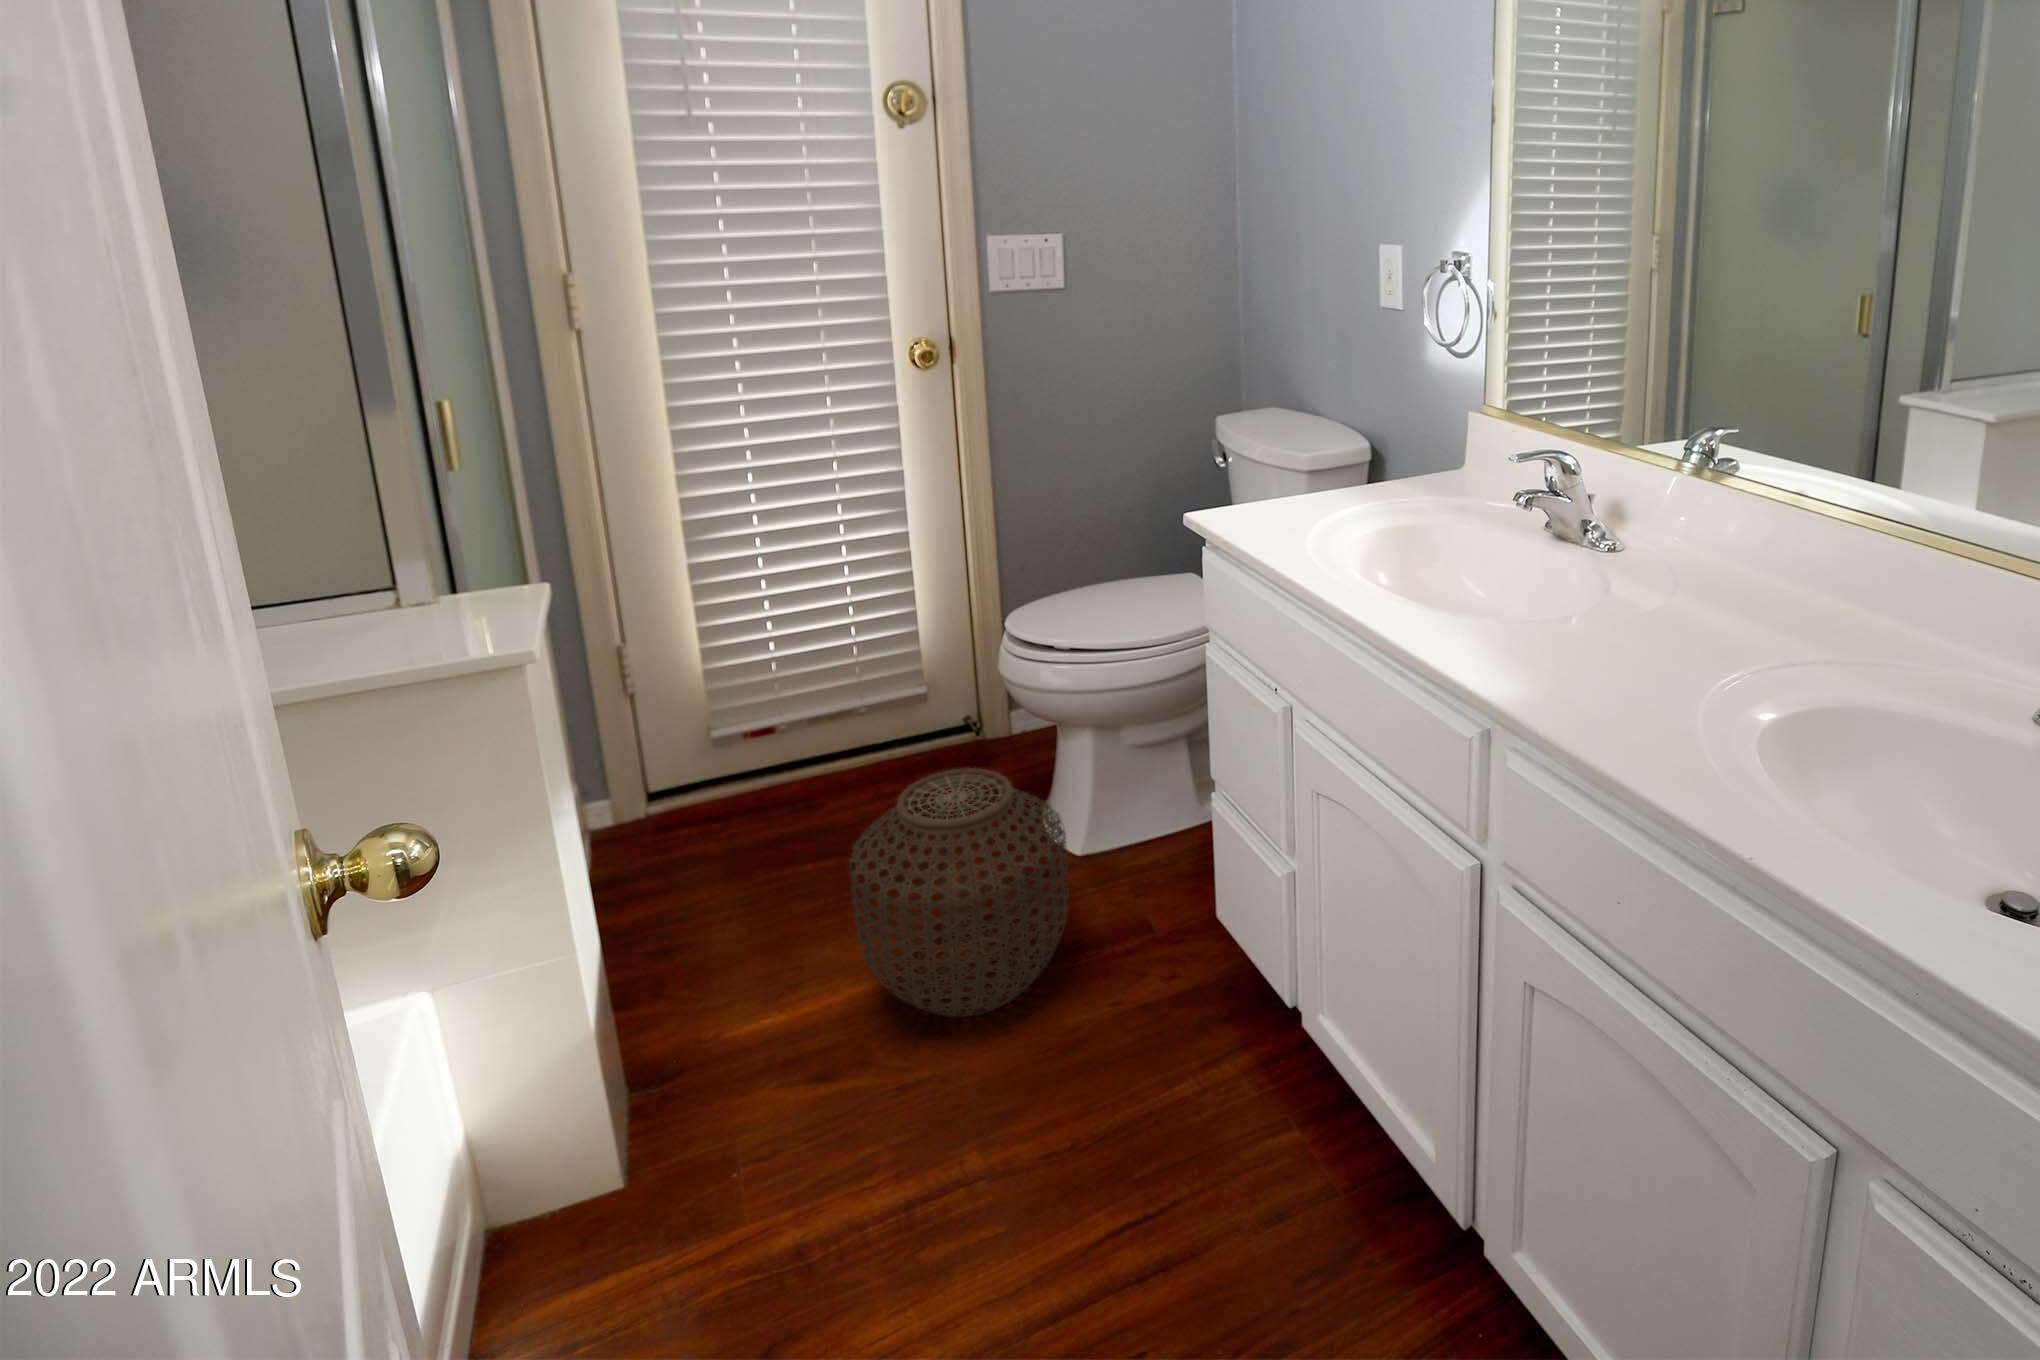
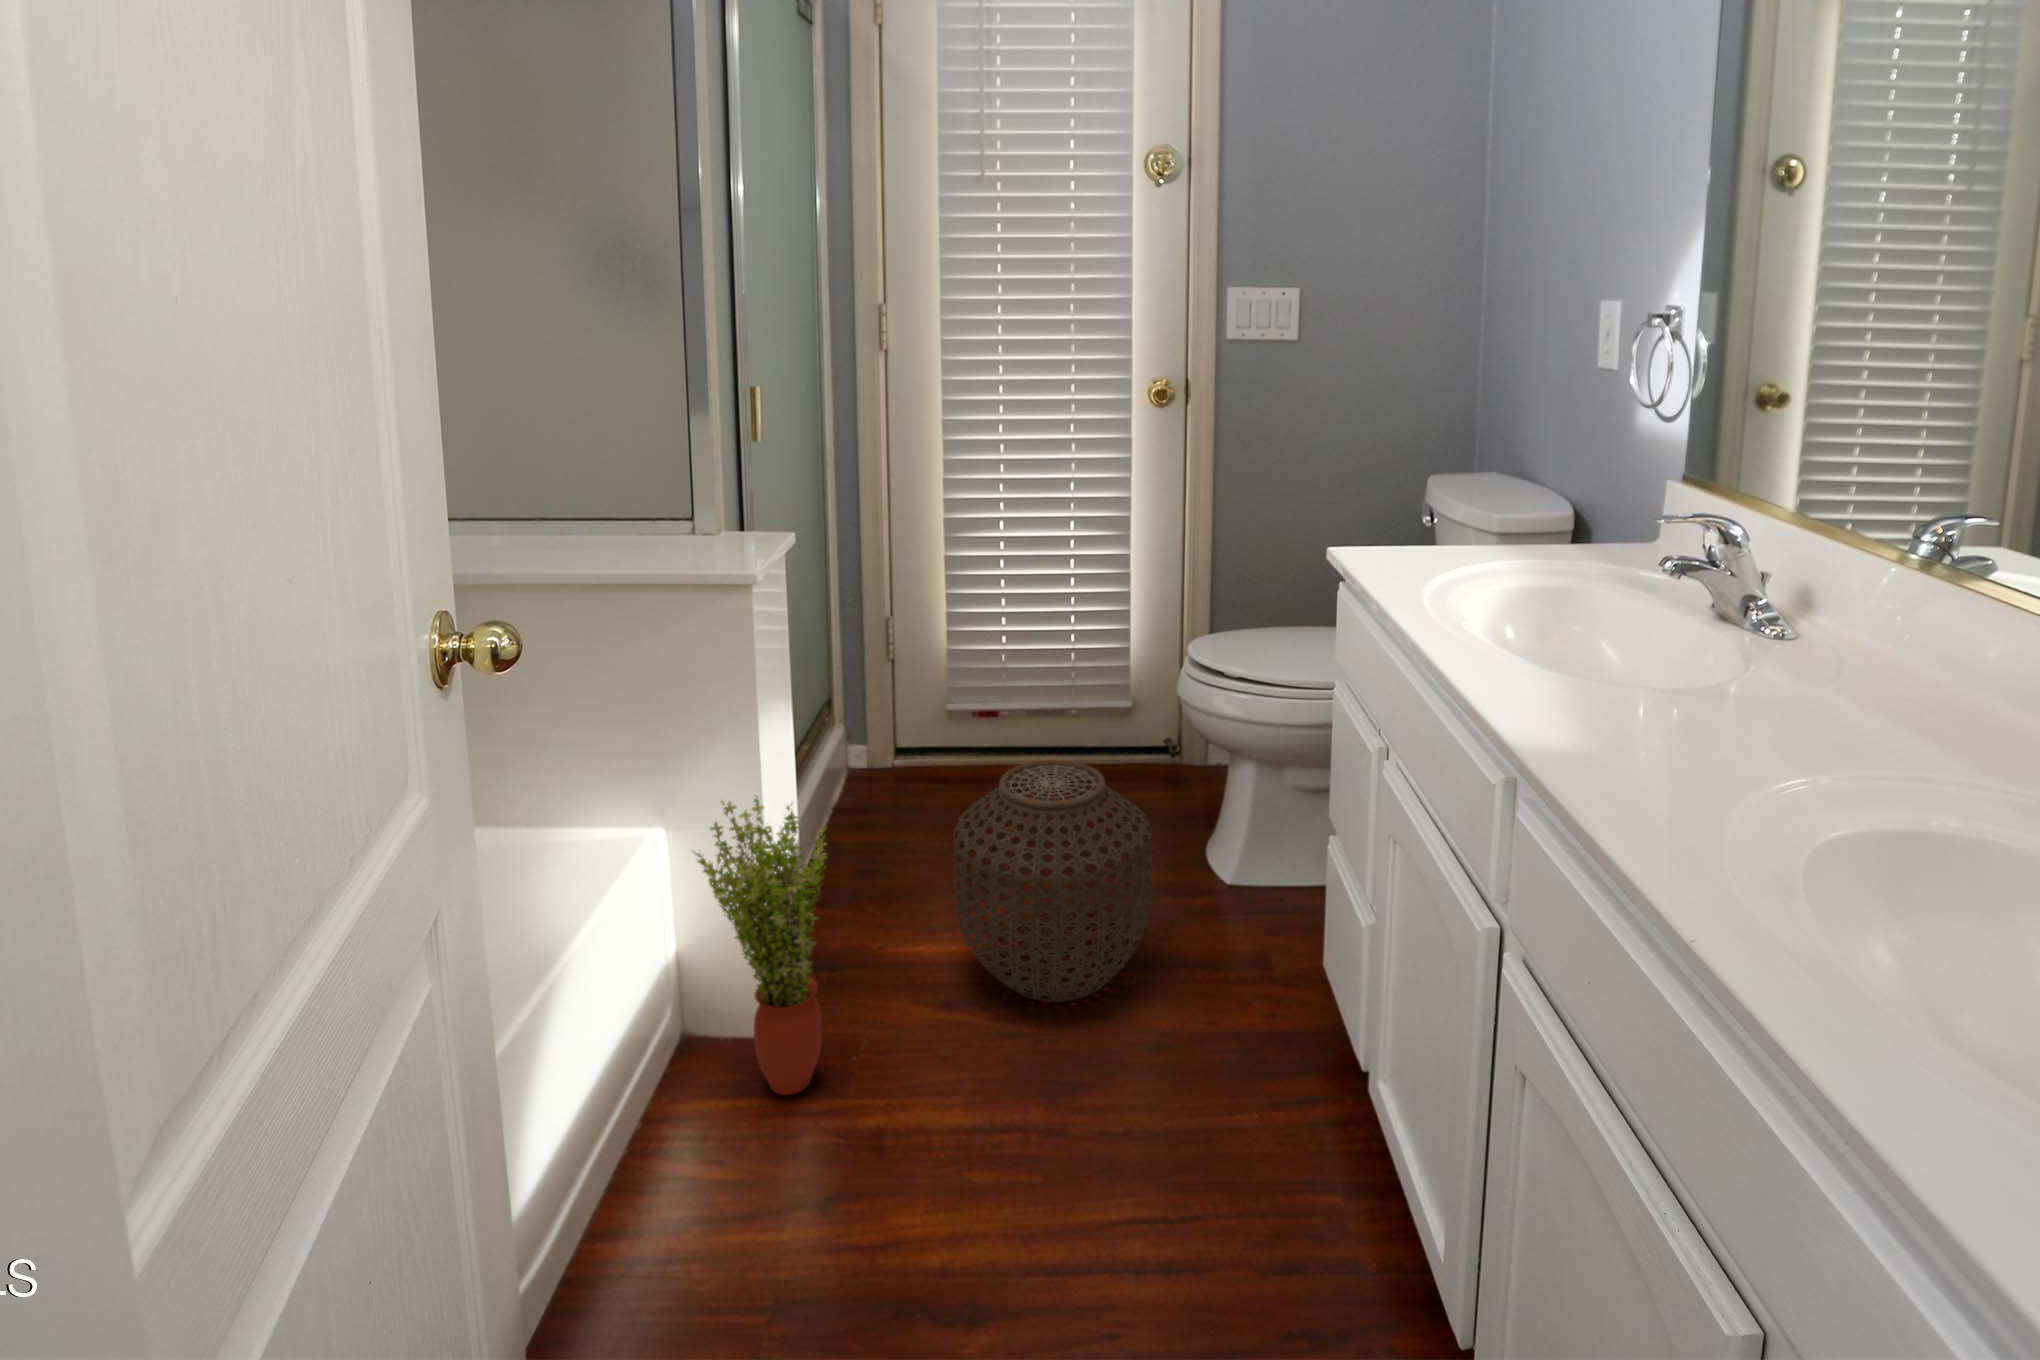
potted plant: none [609,900,785,1218] -> present [695,799,826,1095]

